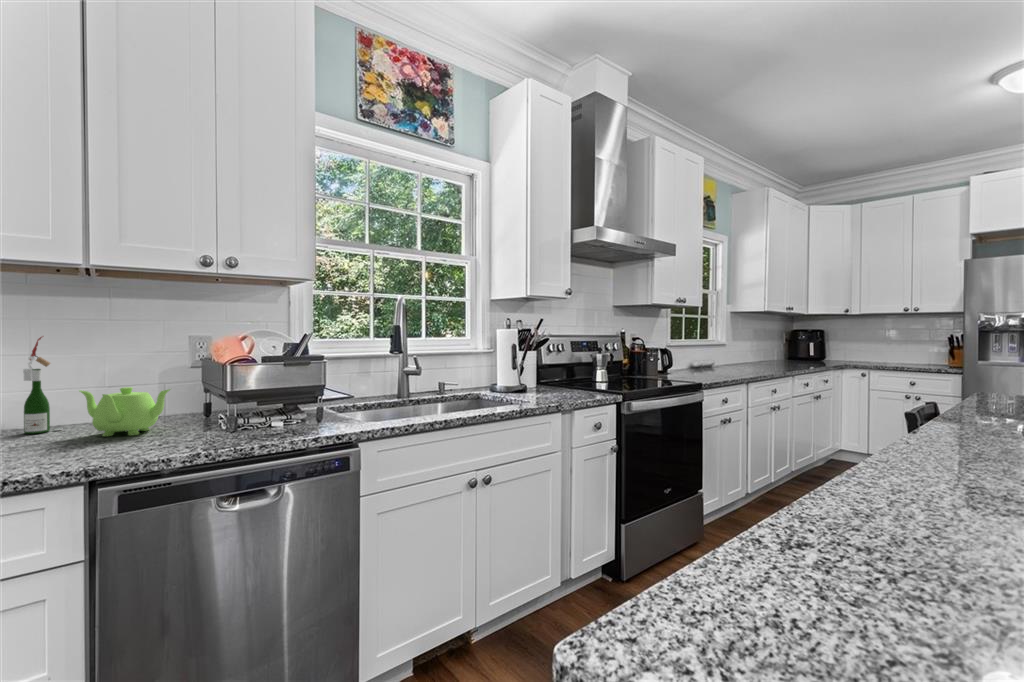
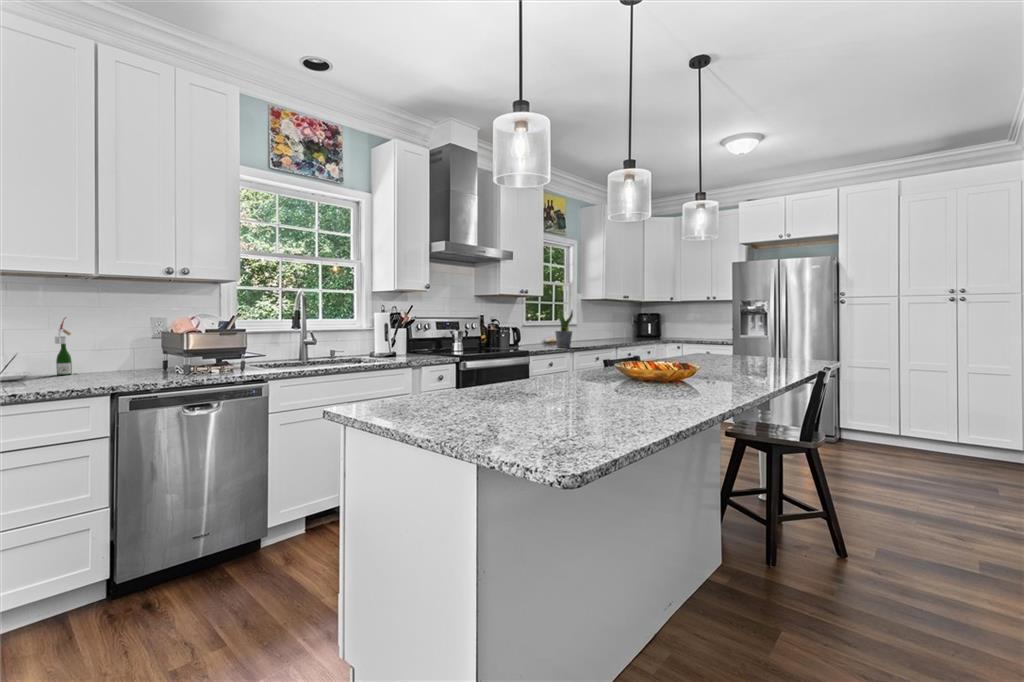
potted plant: none [721,320,749,376] -> present [555,309,573,348]
teapot: present [79,387,170,437] -> none [92,348,150,376]

